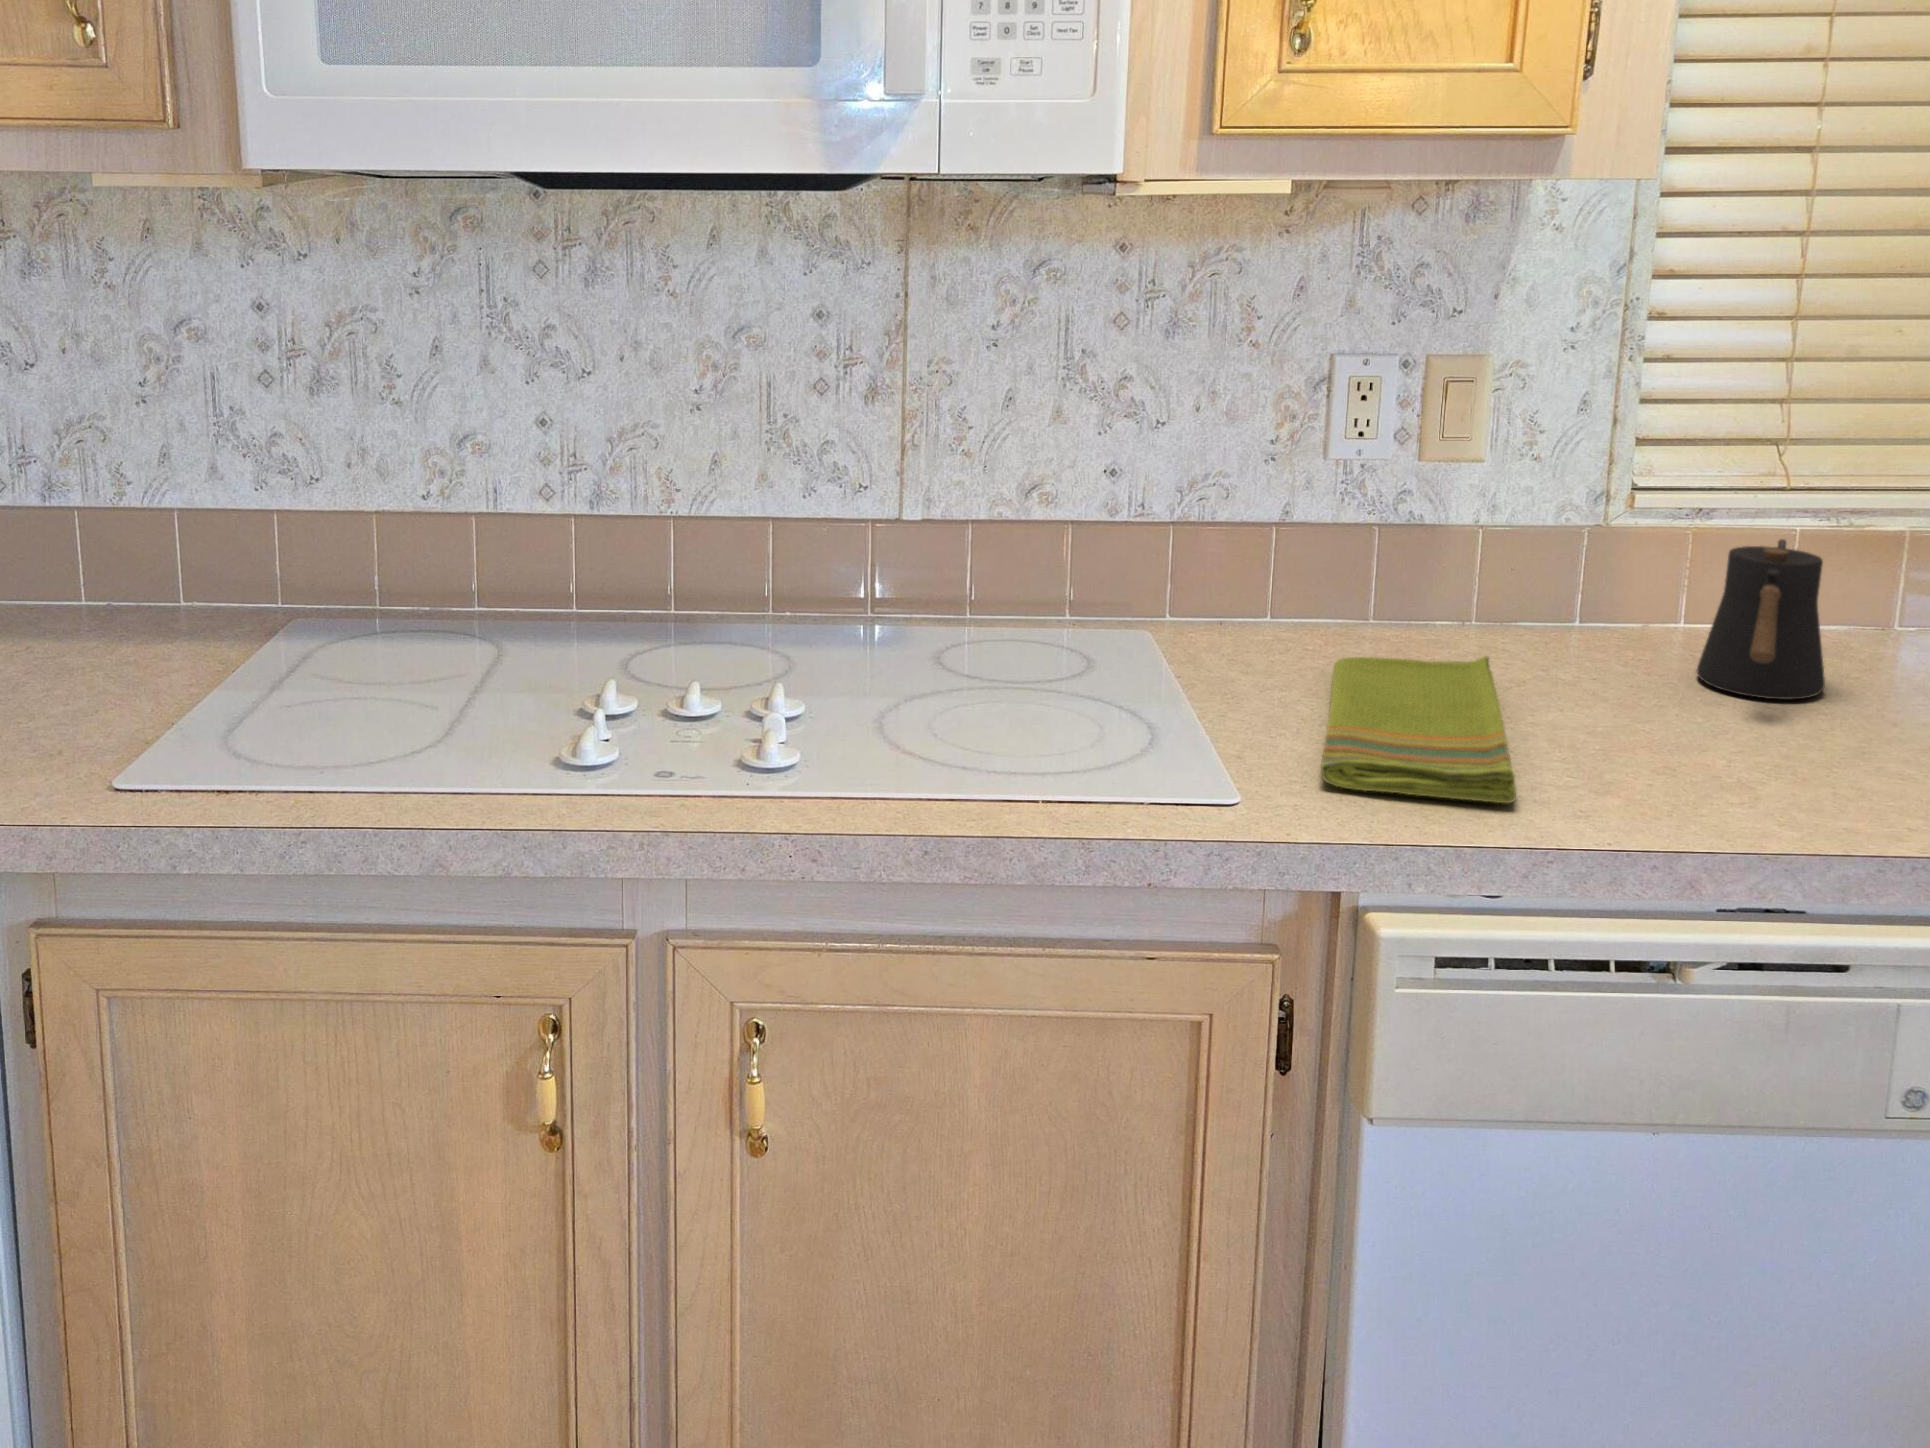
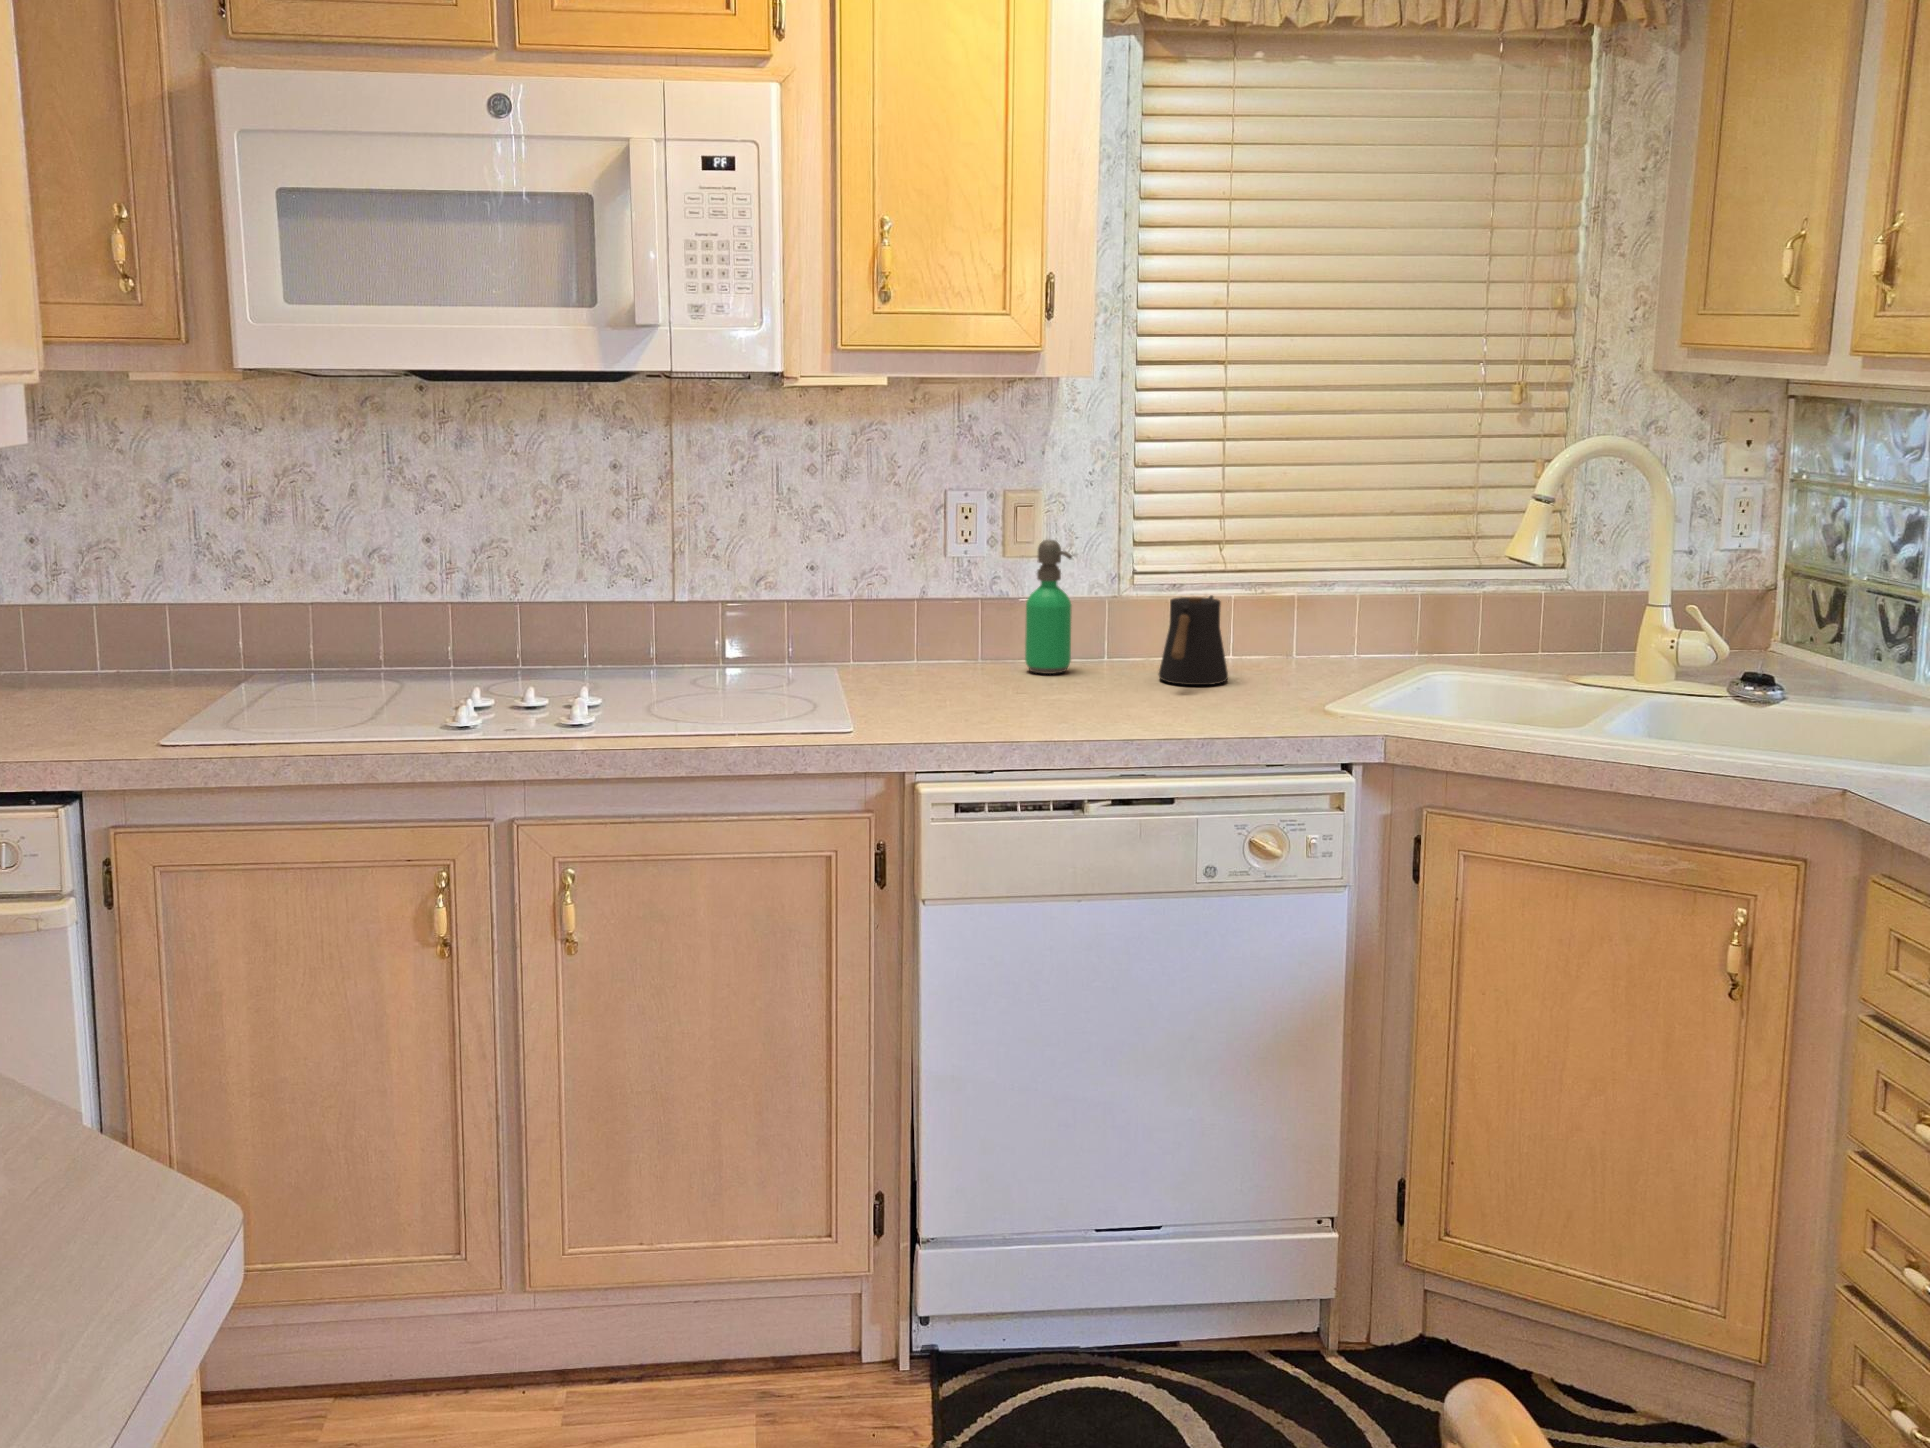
soap dispenser: none [1458,443,1561,659] -> present [1025,540,1072,674]
dish towel: present [1321,657,1516,803] -> none [903,666,1034,726]

